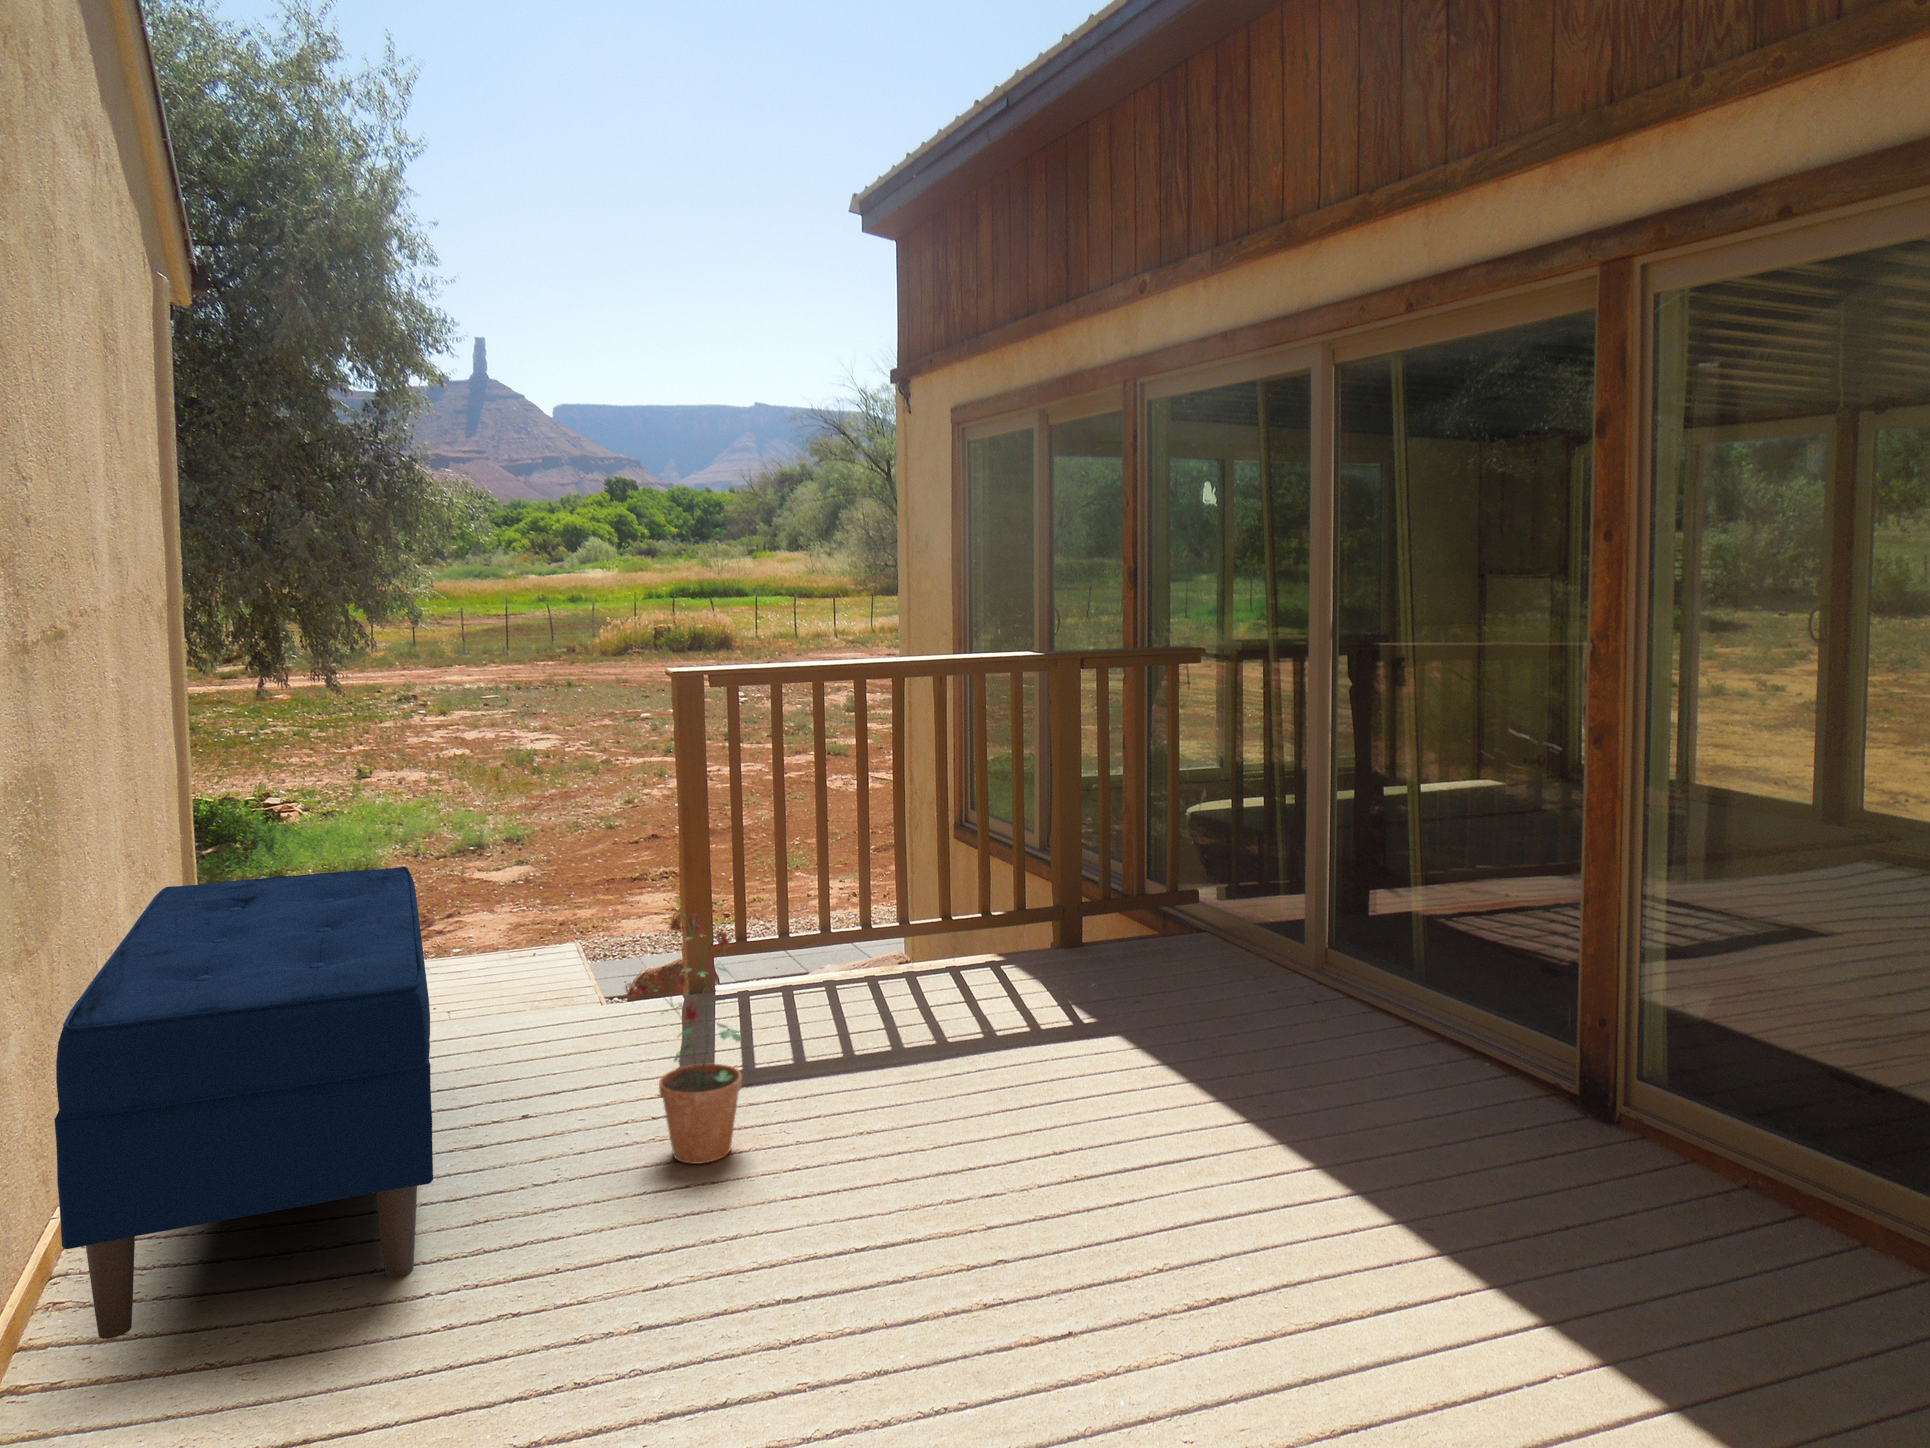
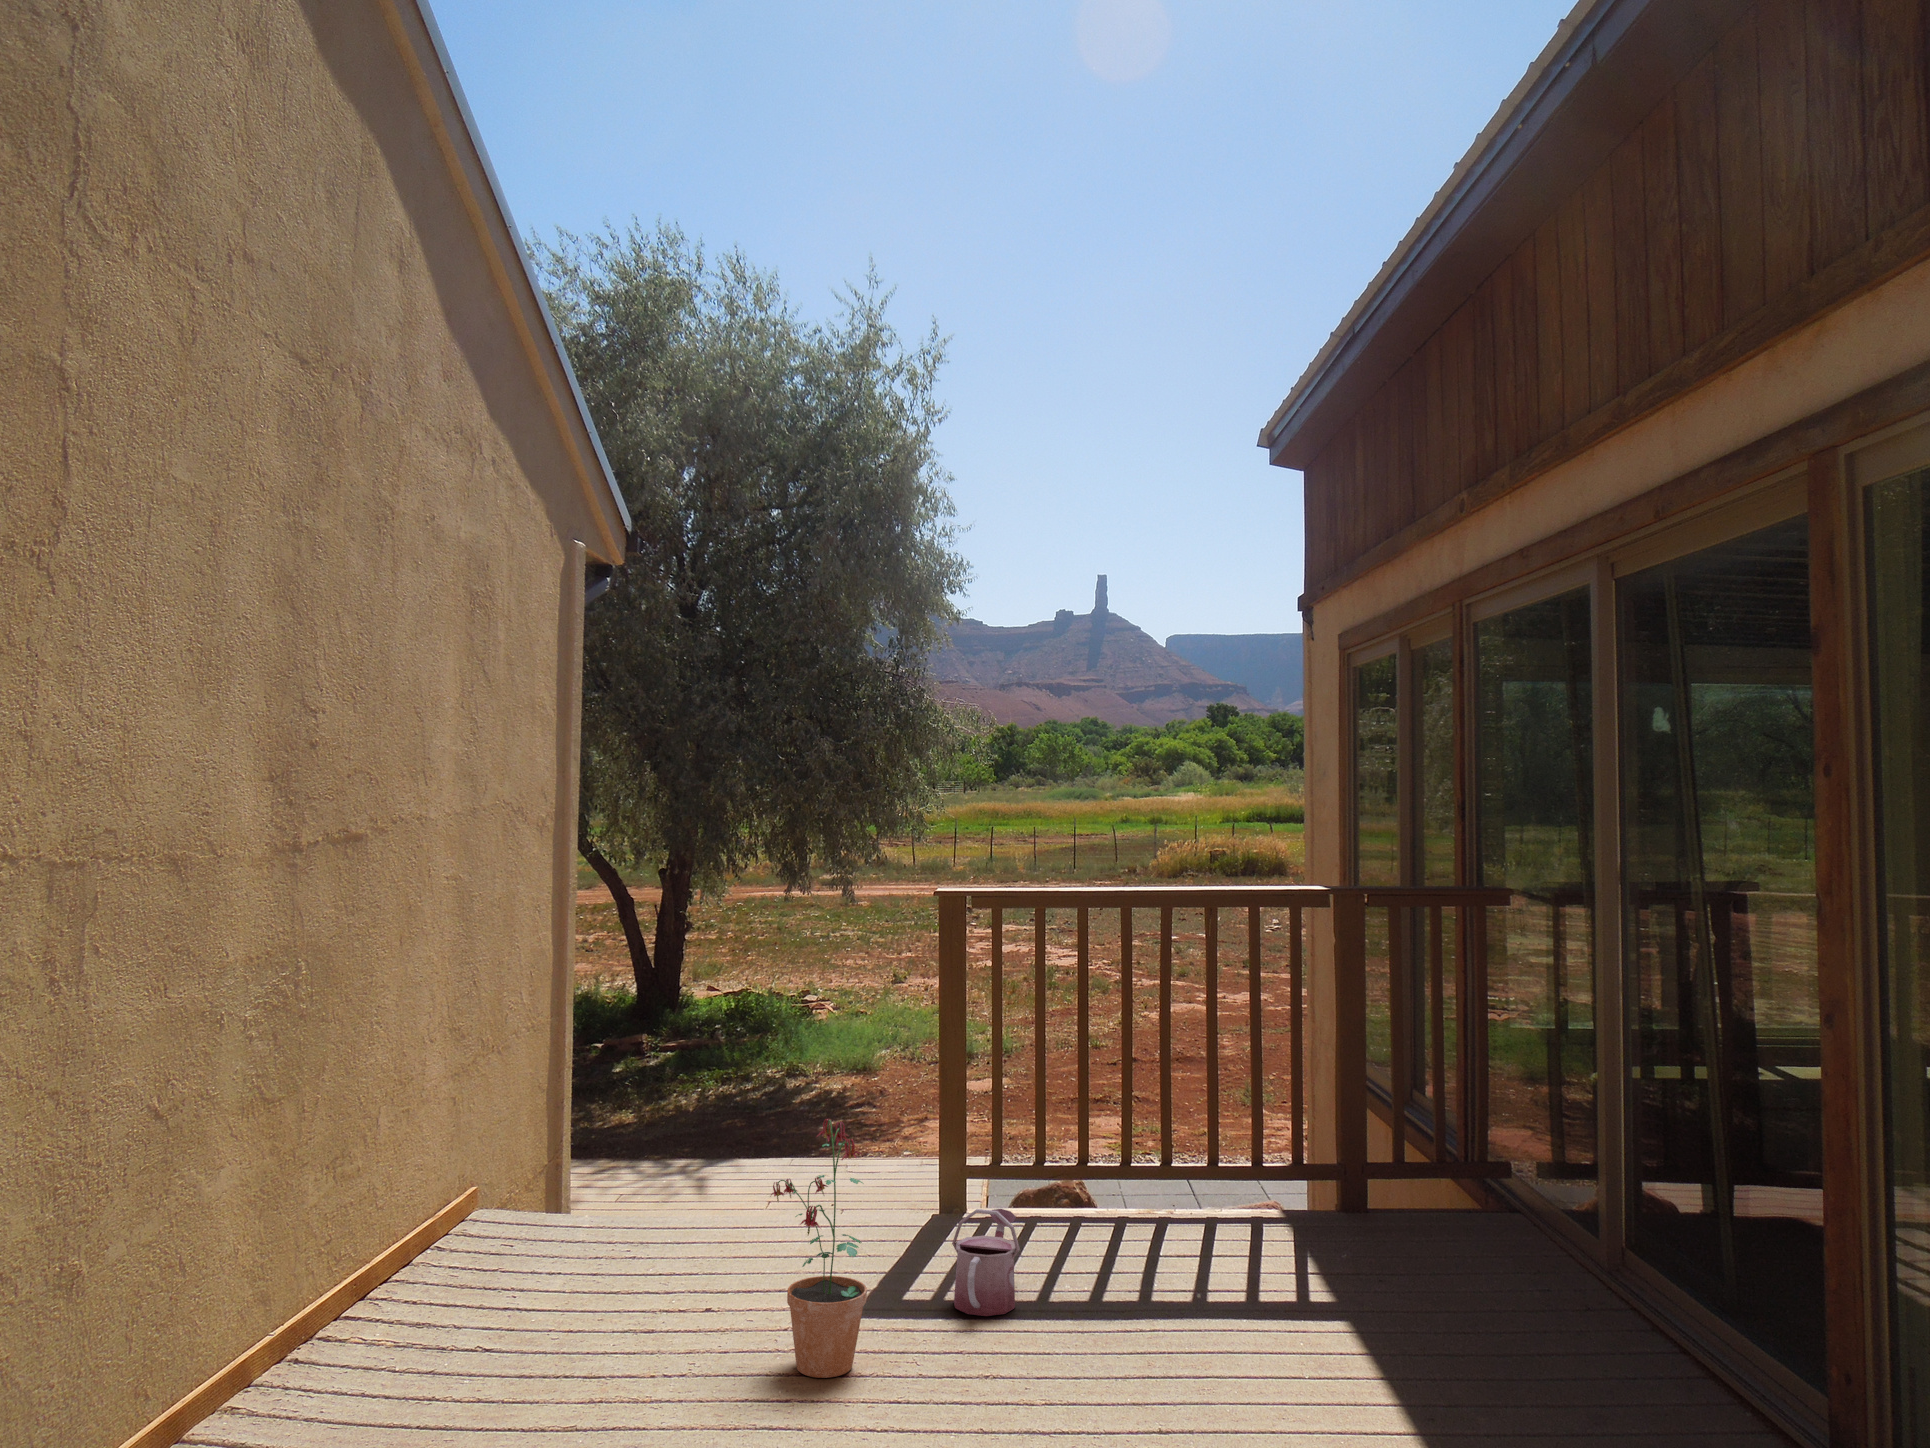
bench: present [54,867,433,1339] -> none [268,1046,677,1417]
watering can: none [766,975,834,1077] -> present [952,1209,1020,1316]

